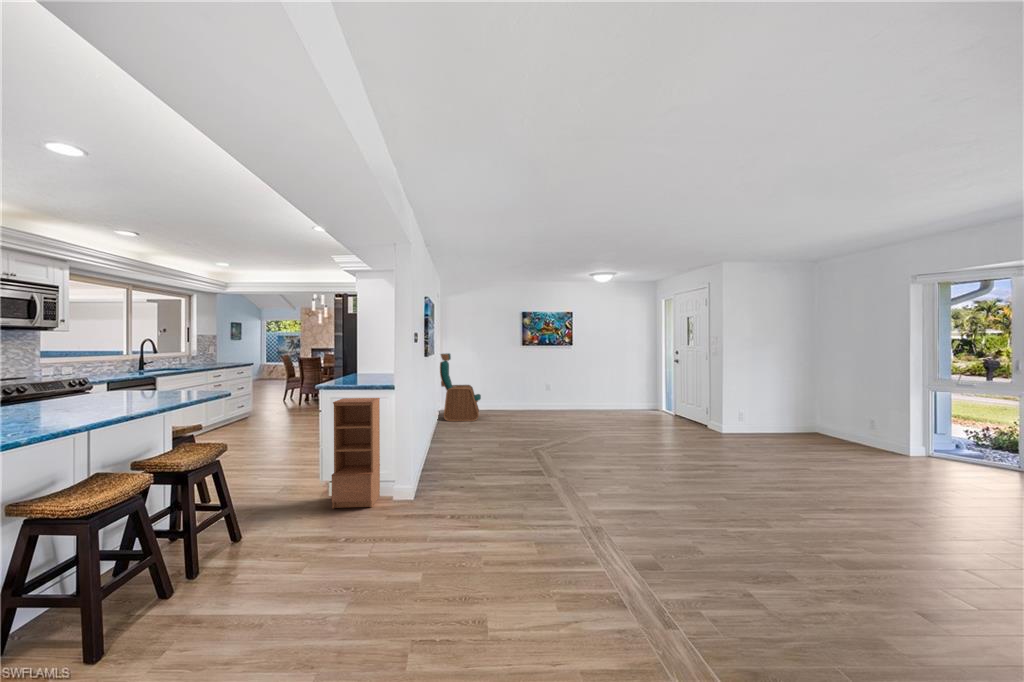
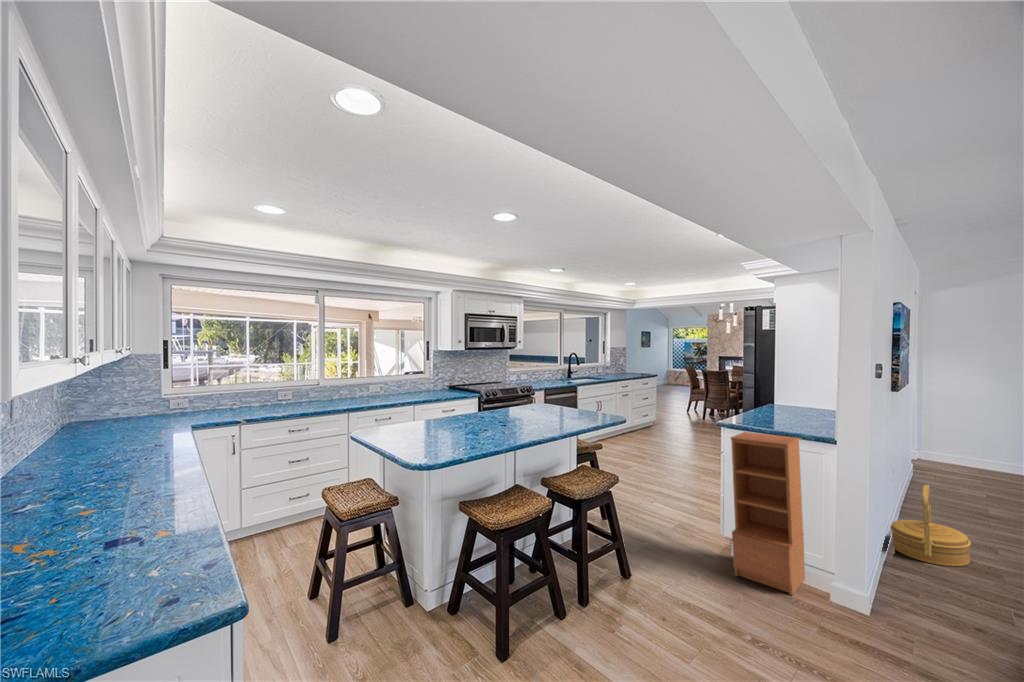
armchair: present [440,353,481,421] -> none [901,367,995,478]
woven basket: none [428,423,465,469] -> present [890,484,971,567]

